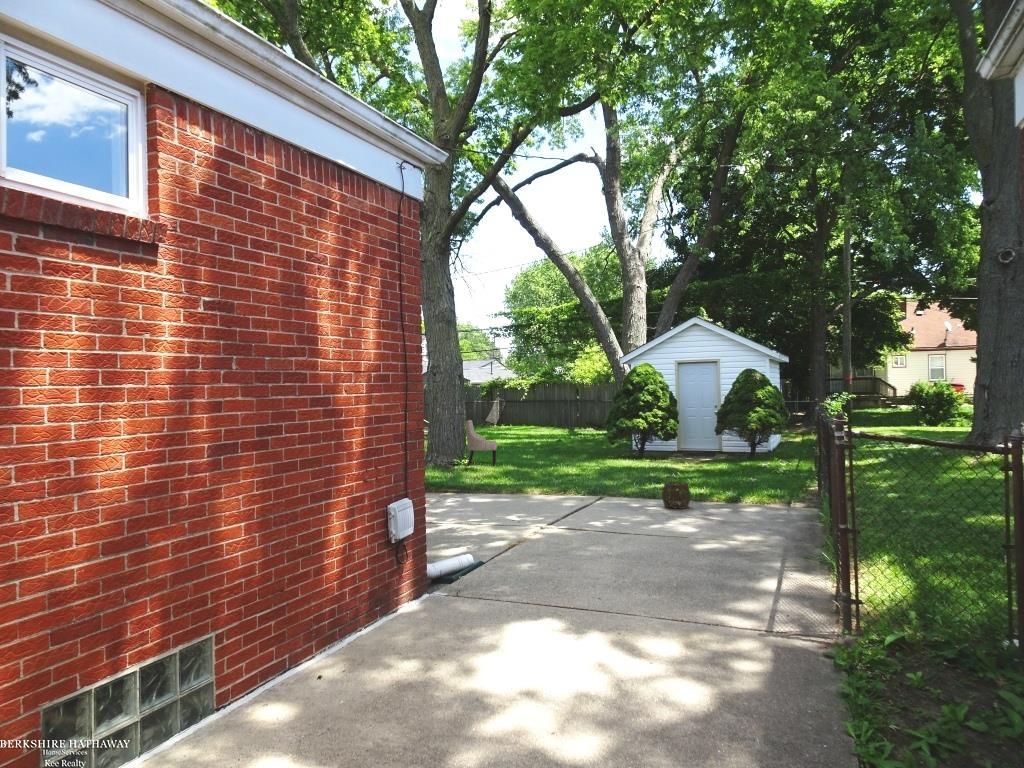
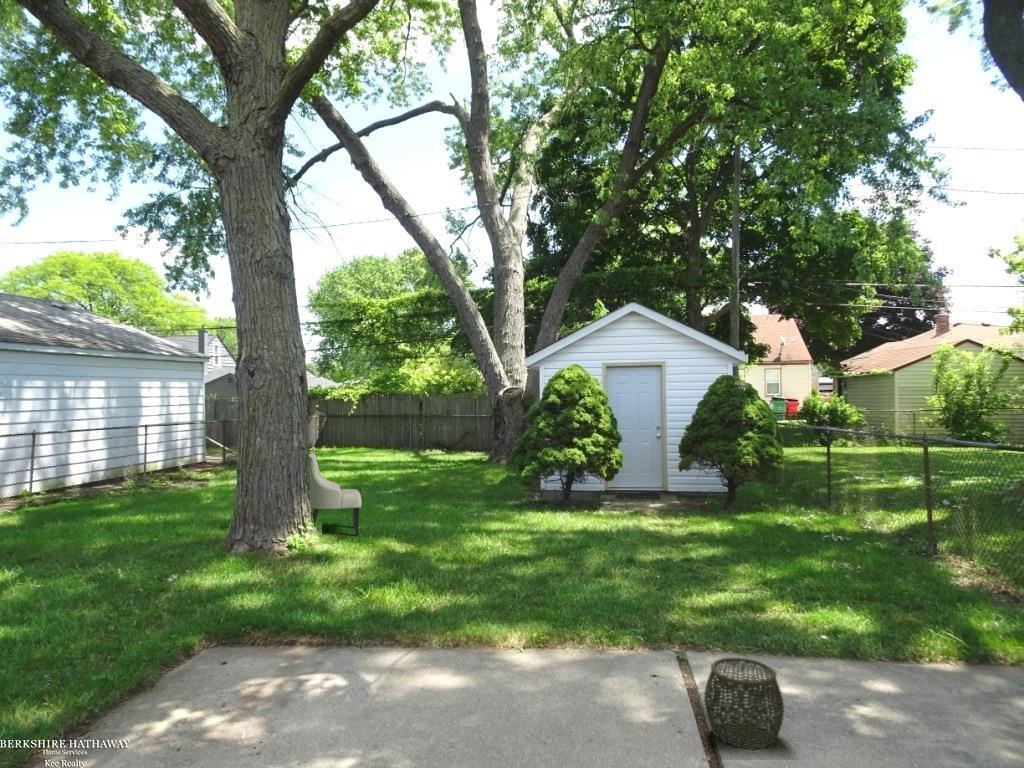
woven basket: present [662,482,690,509] -> present [704,658,784,750]

